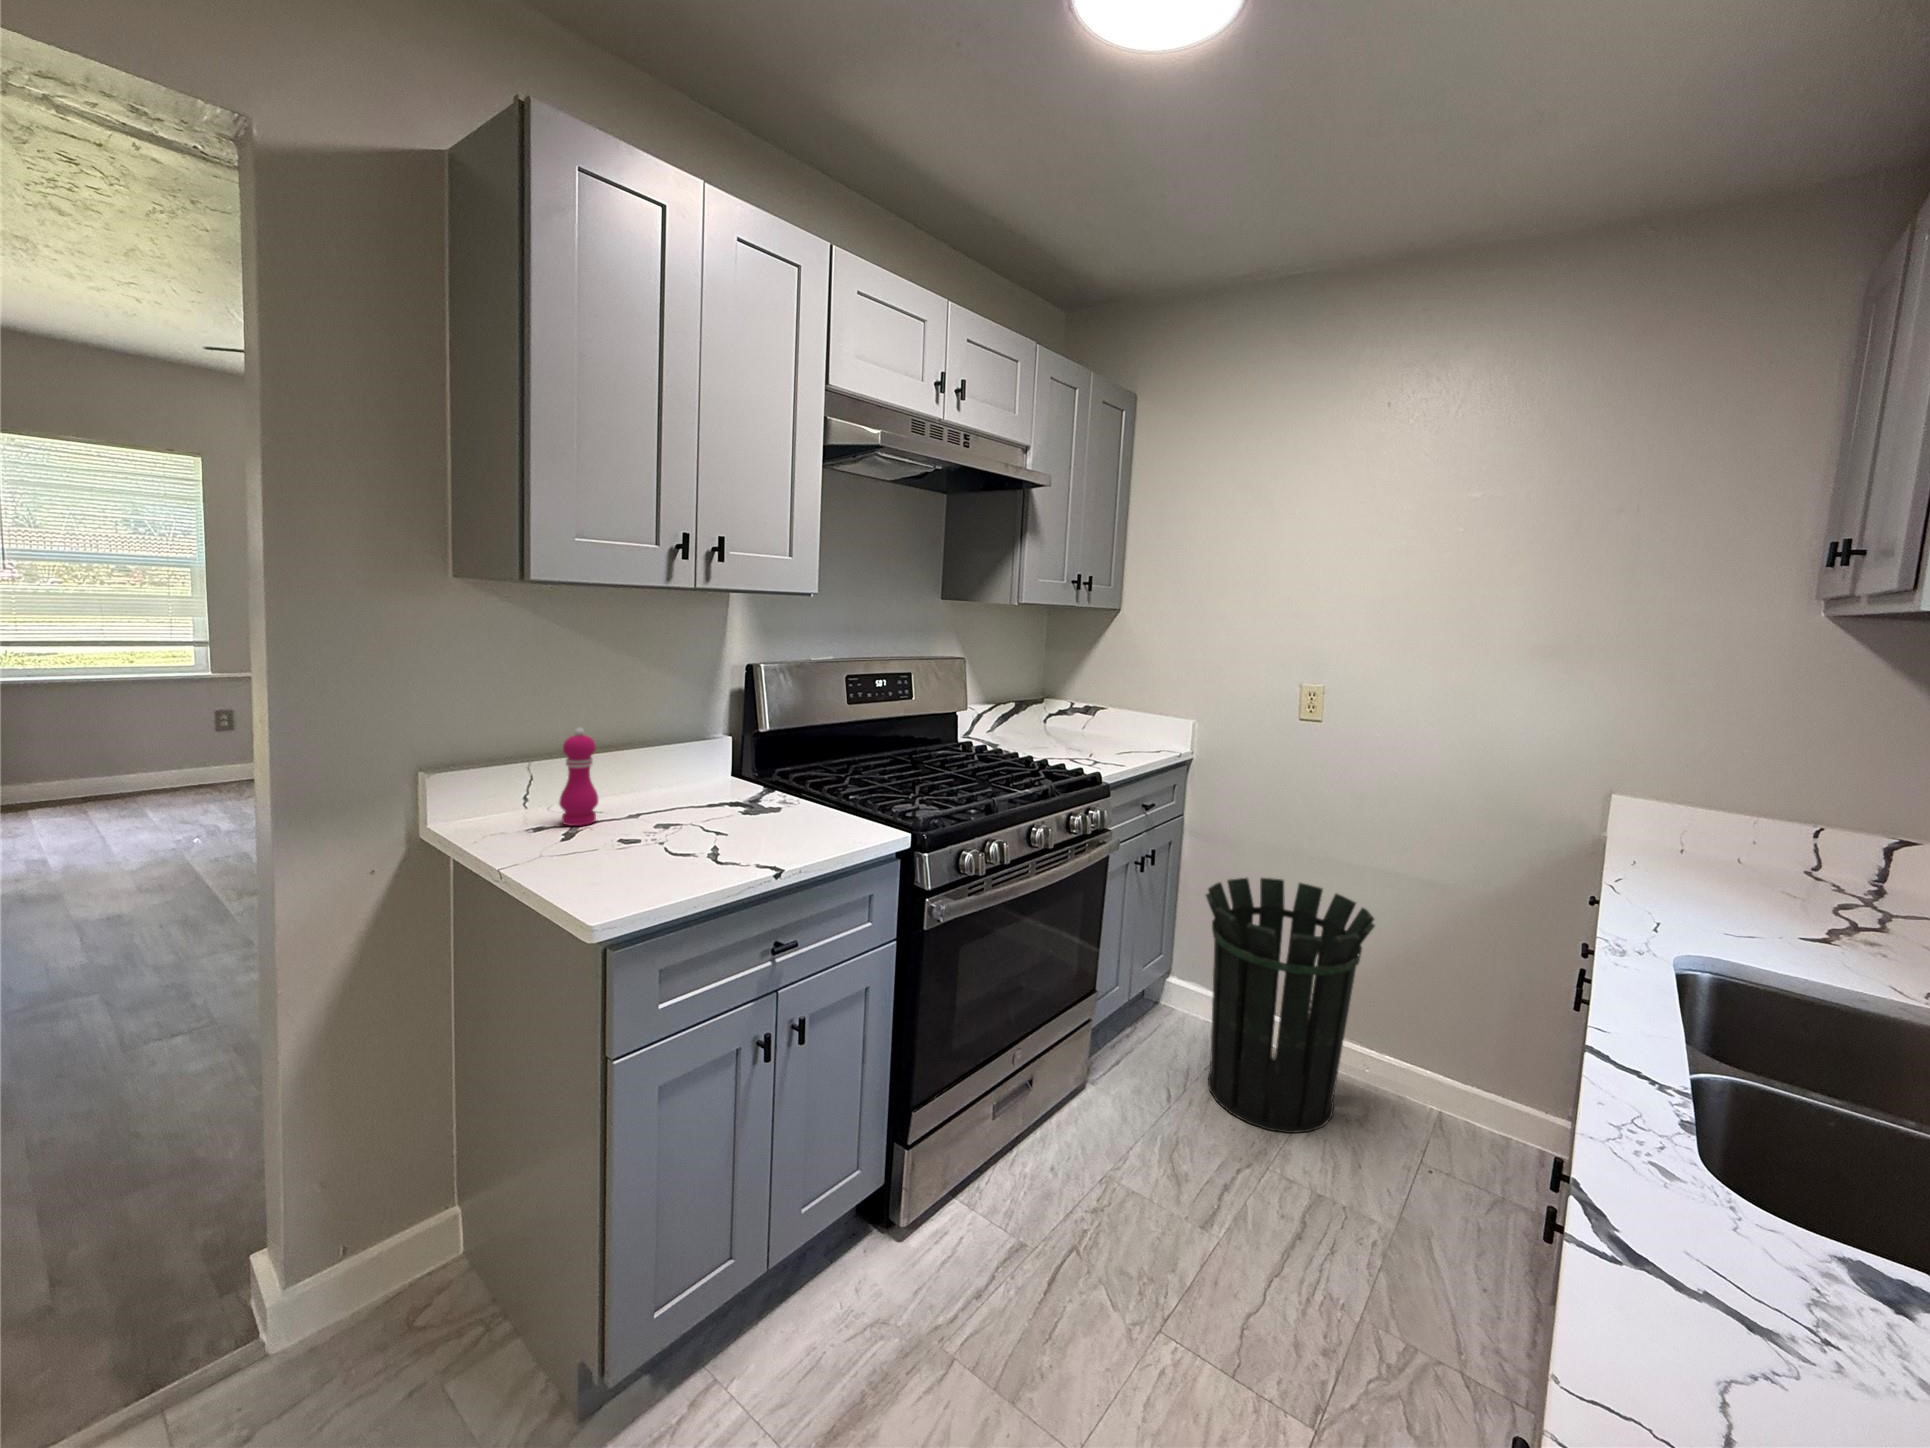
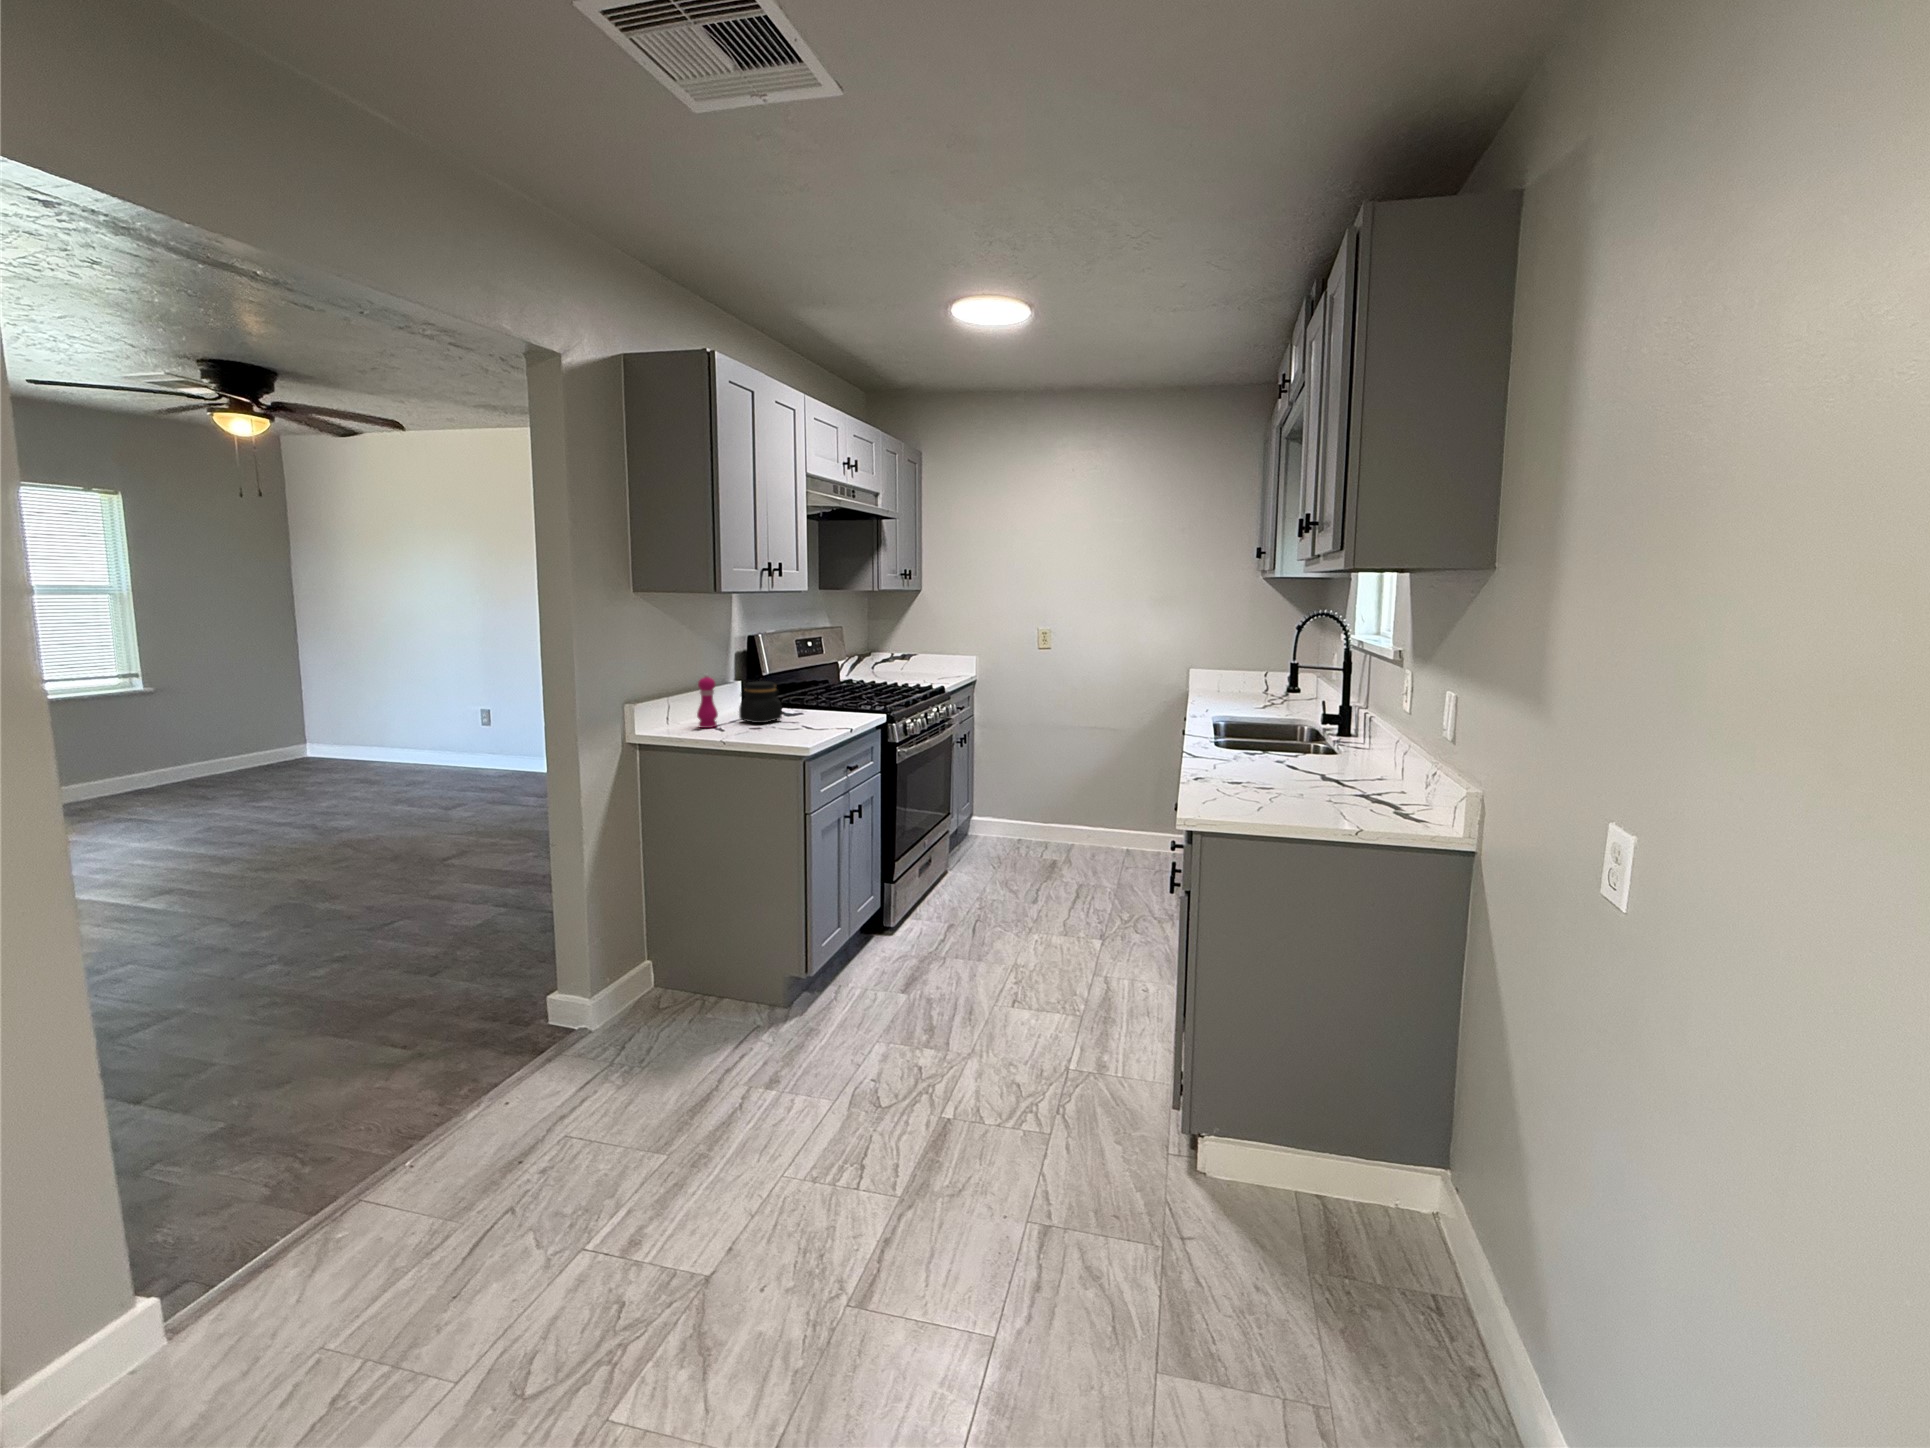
jar: none [639,747,723,825] -> present [739,681,782,723]
waste bin: present [1206,878,1375,1133] -> none [1002,742,1091,868]

